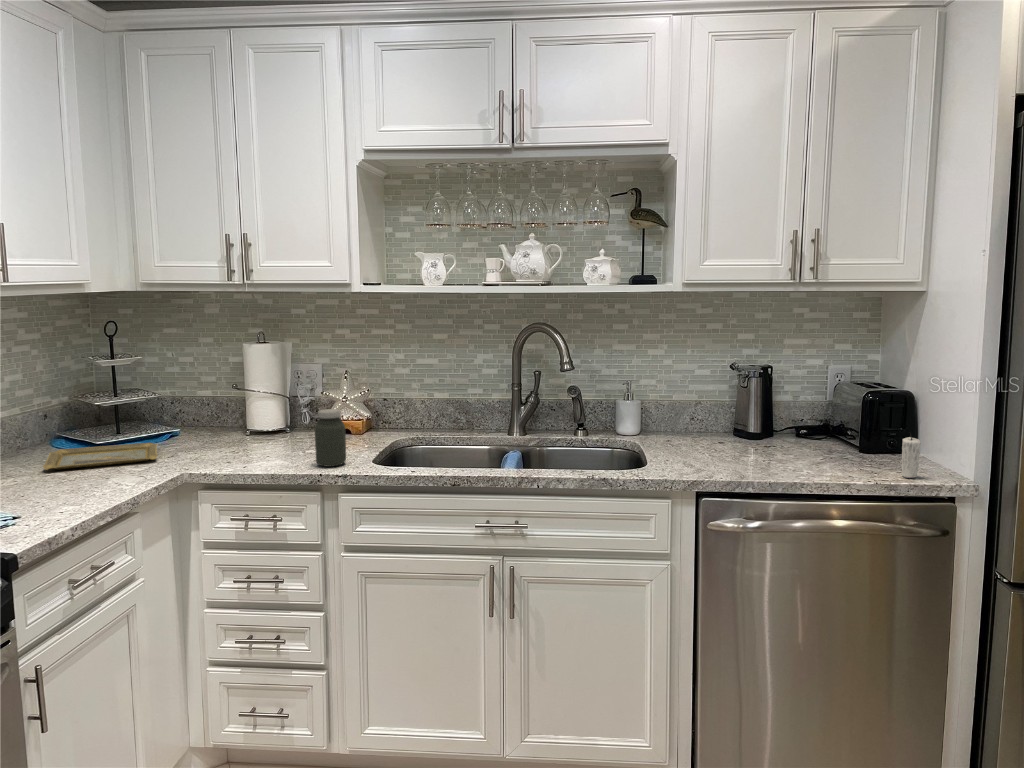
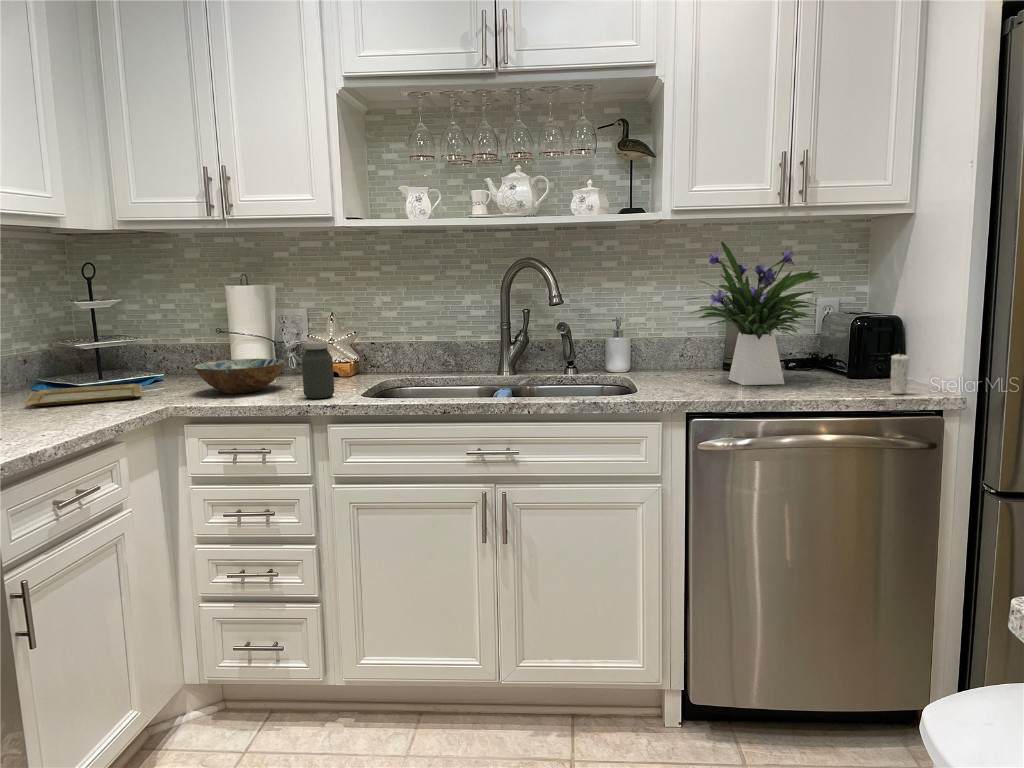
flower arrangement: none [696,317,834,460] -> present [687,241,820,385]
bowl: none [209,419,298,457] -> present [194,359,285,394]

